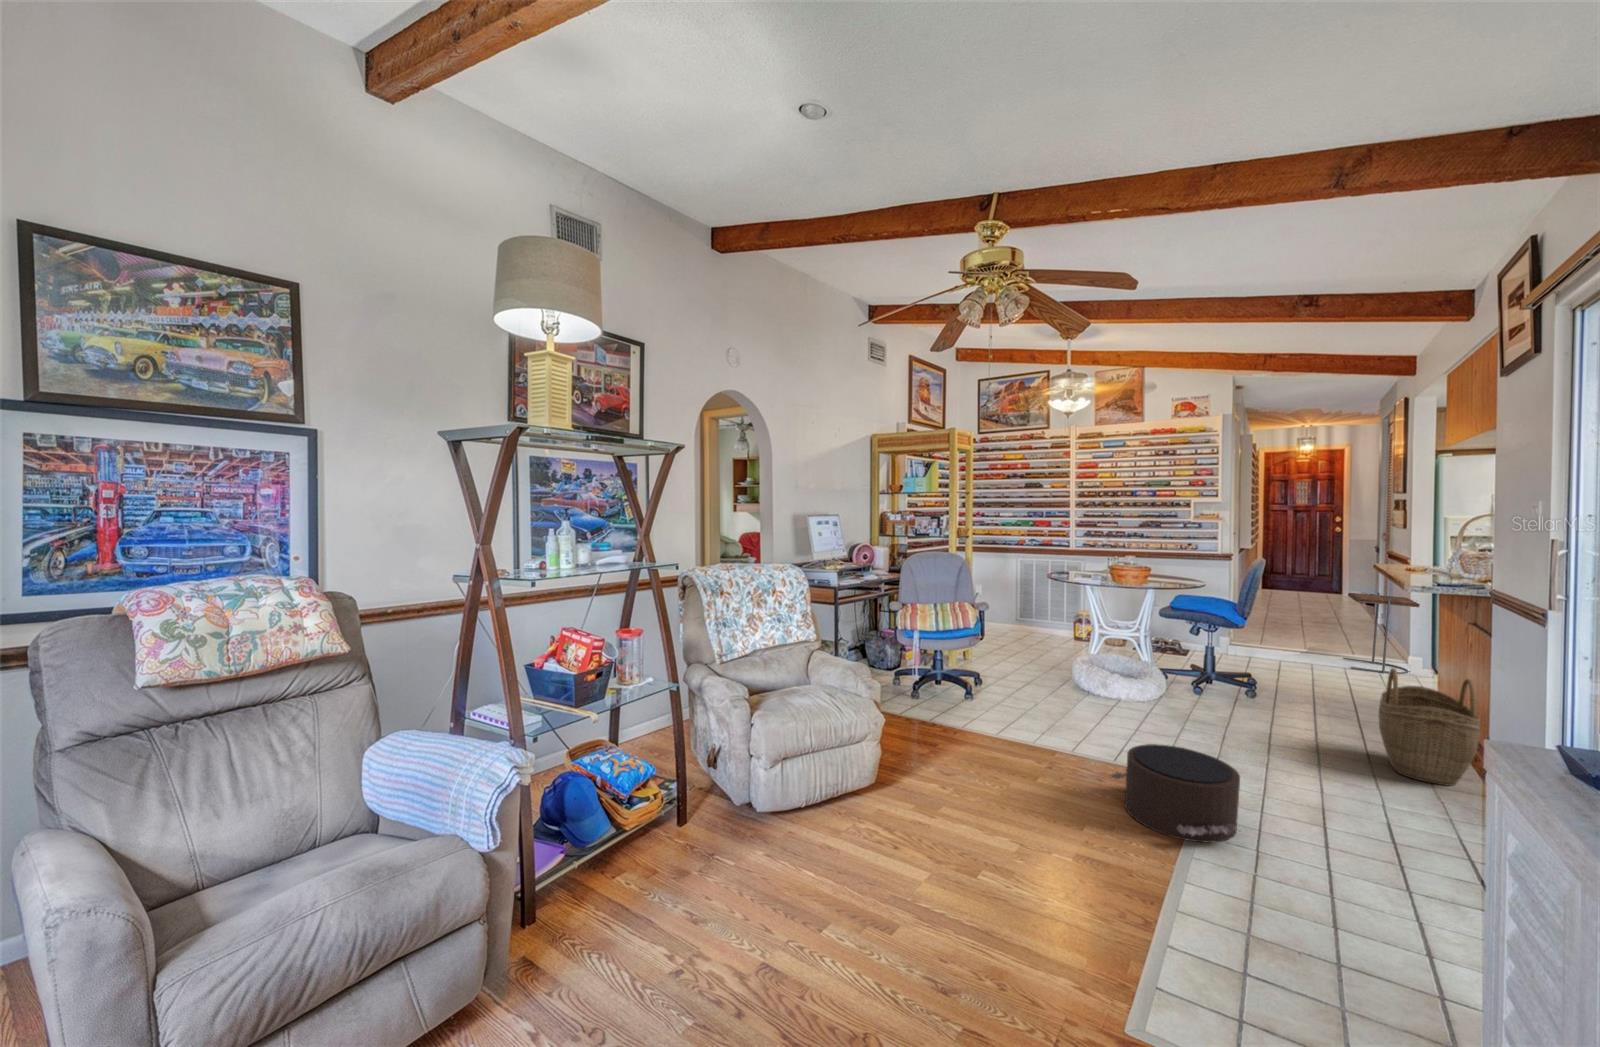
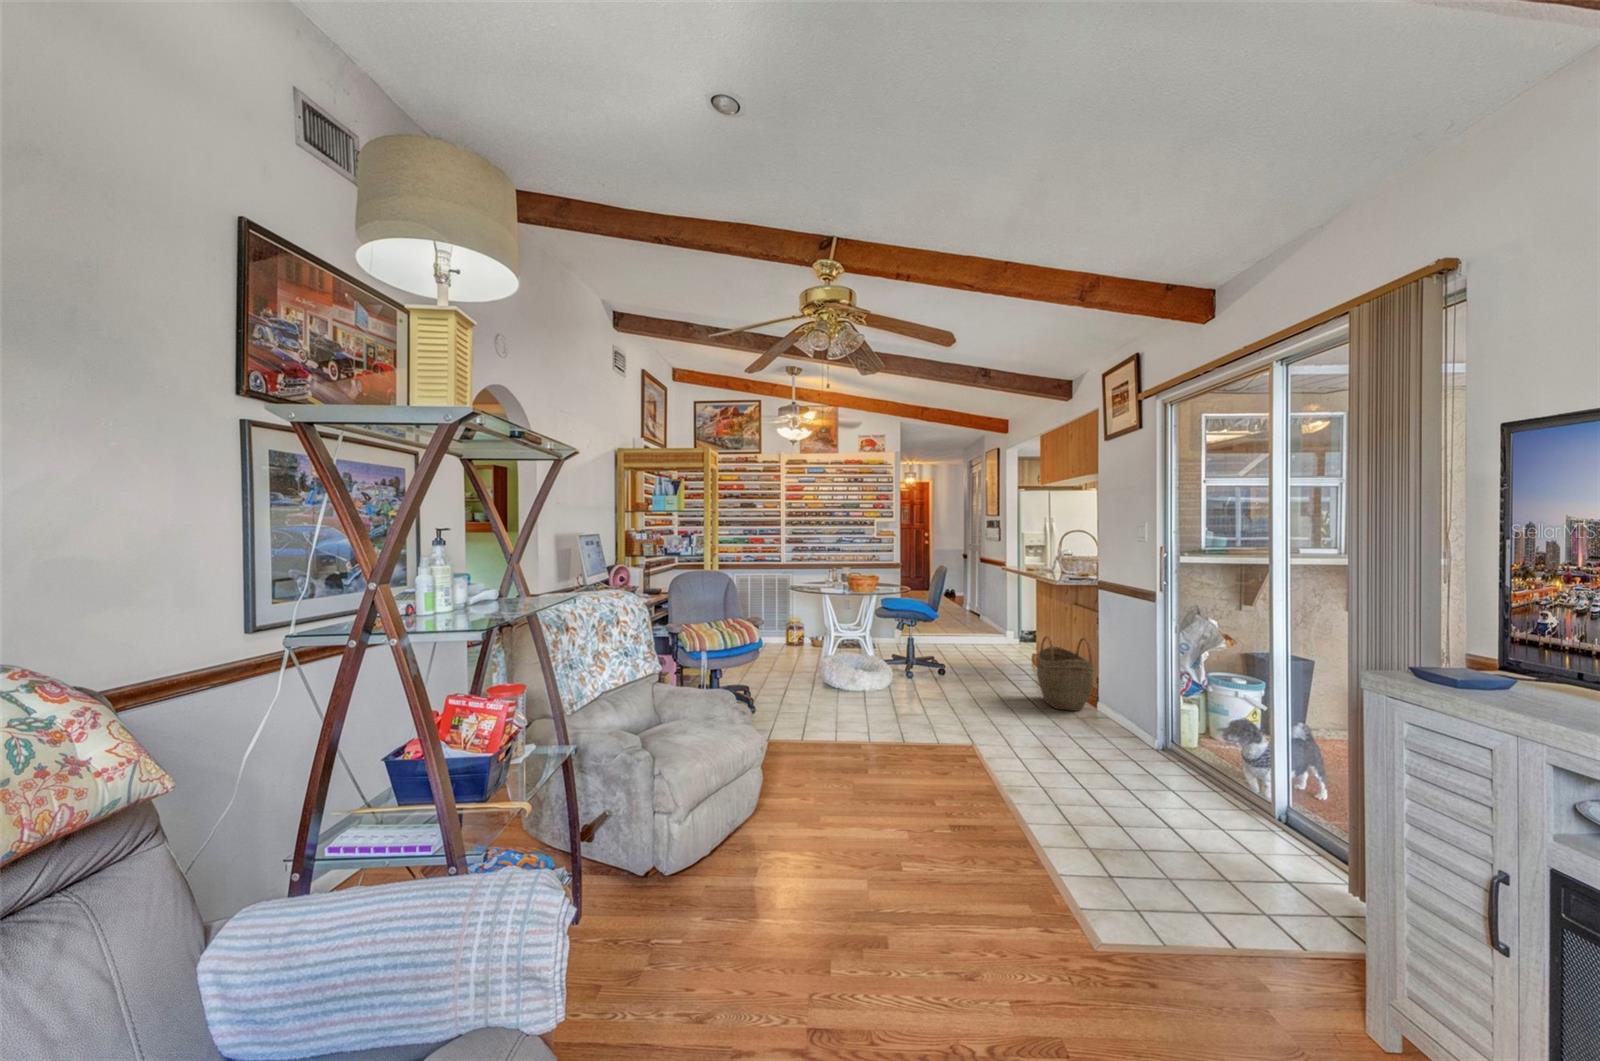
side table: present [1343,593,1420,674] -> none [963,585,1007,642]
pouf: present [1111,744,1240,843] -> none [923,716,1029,788]

